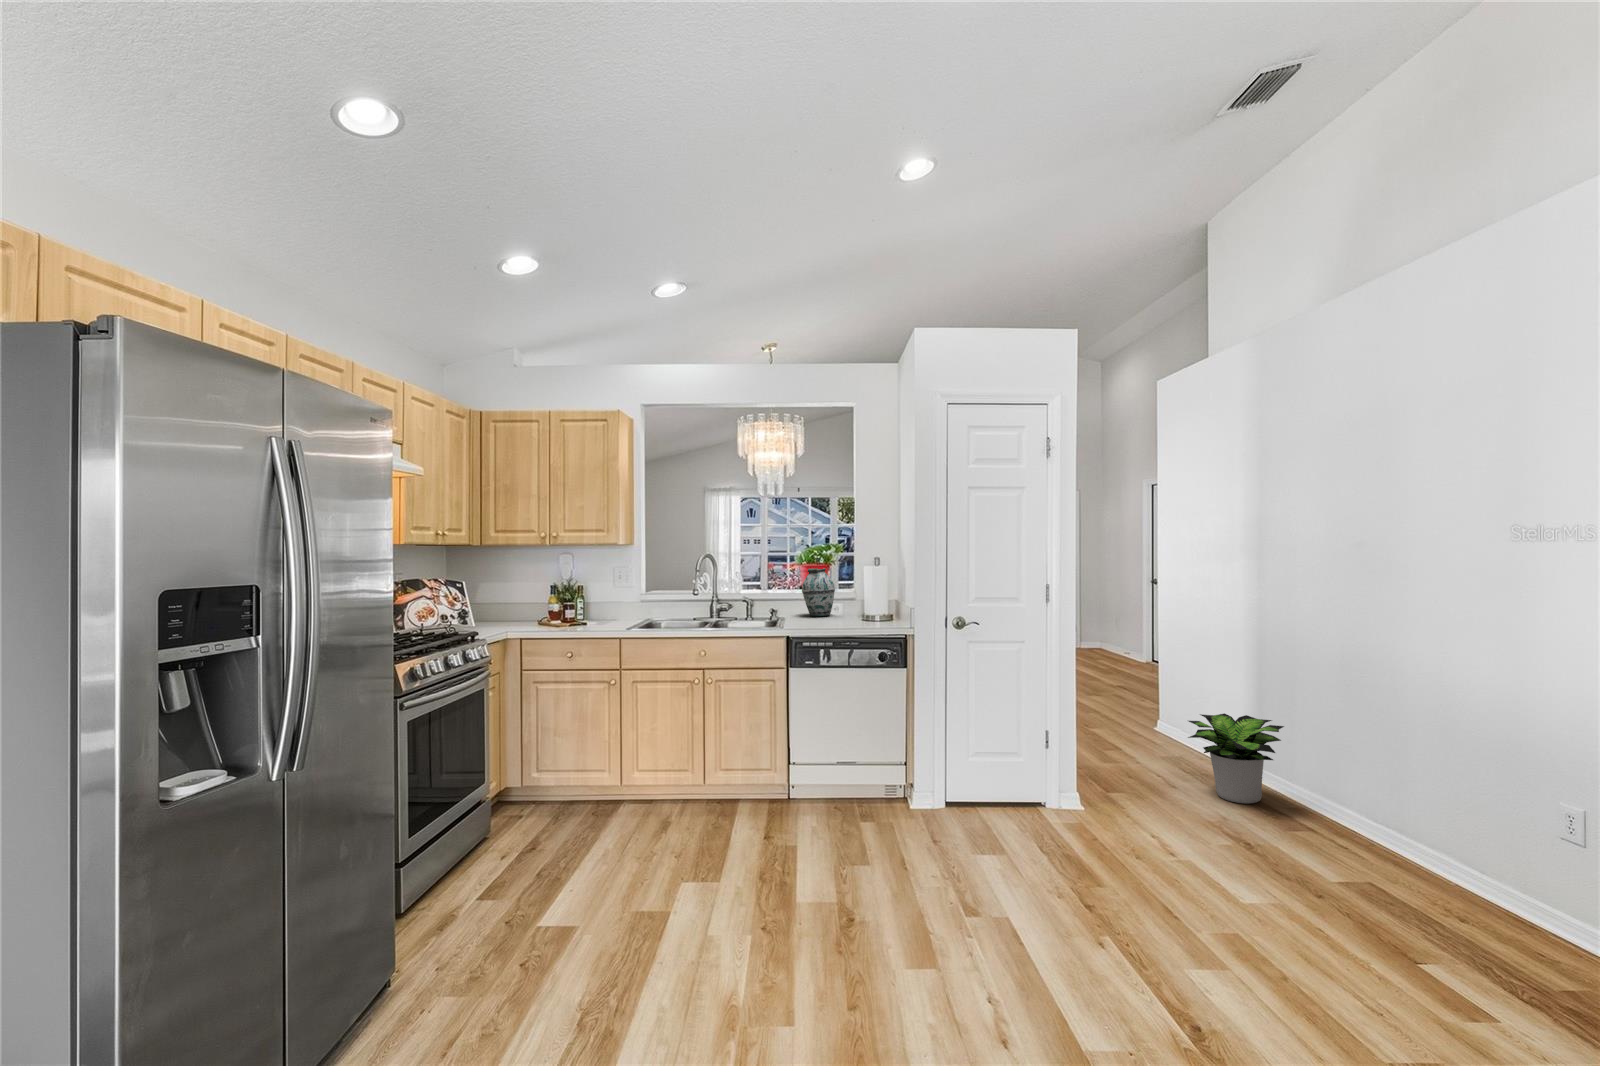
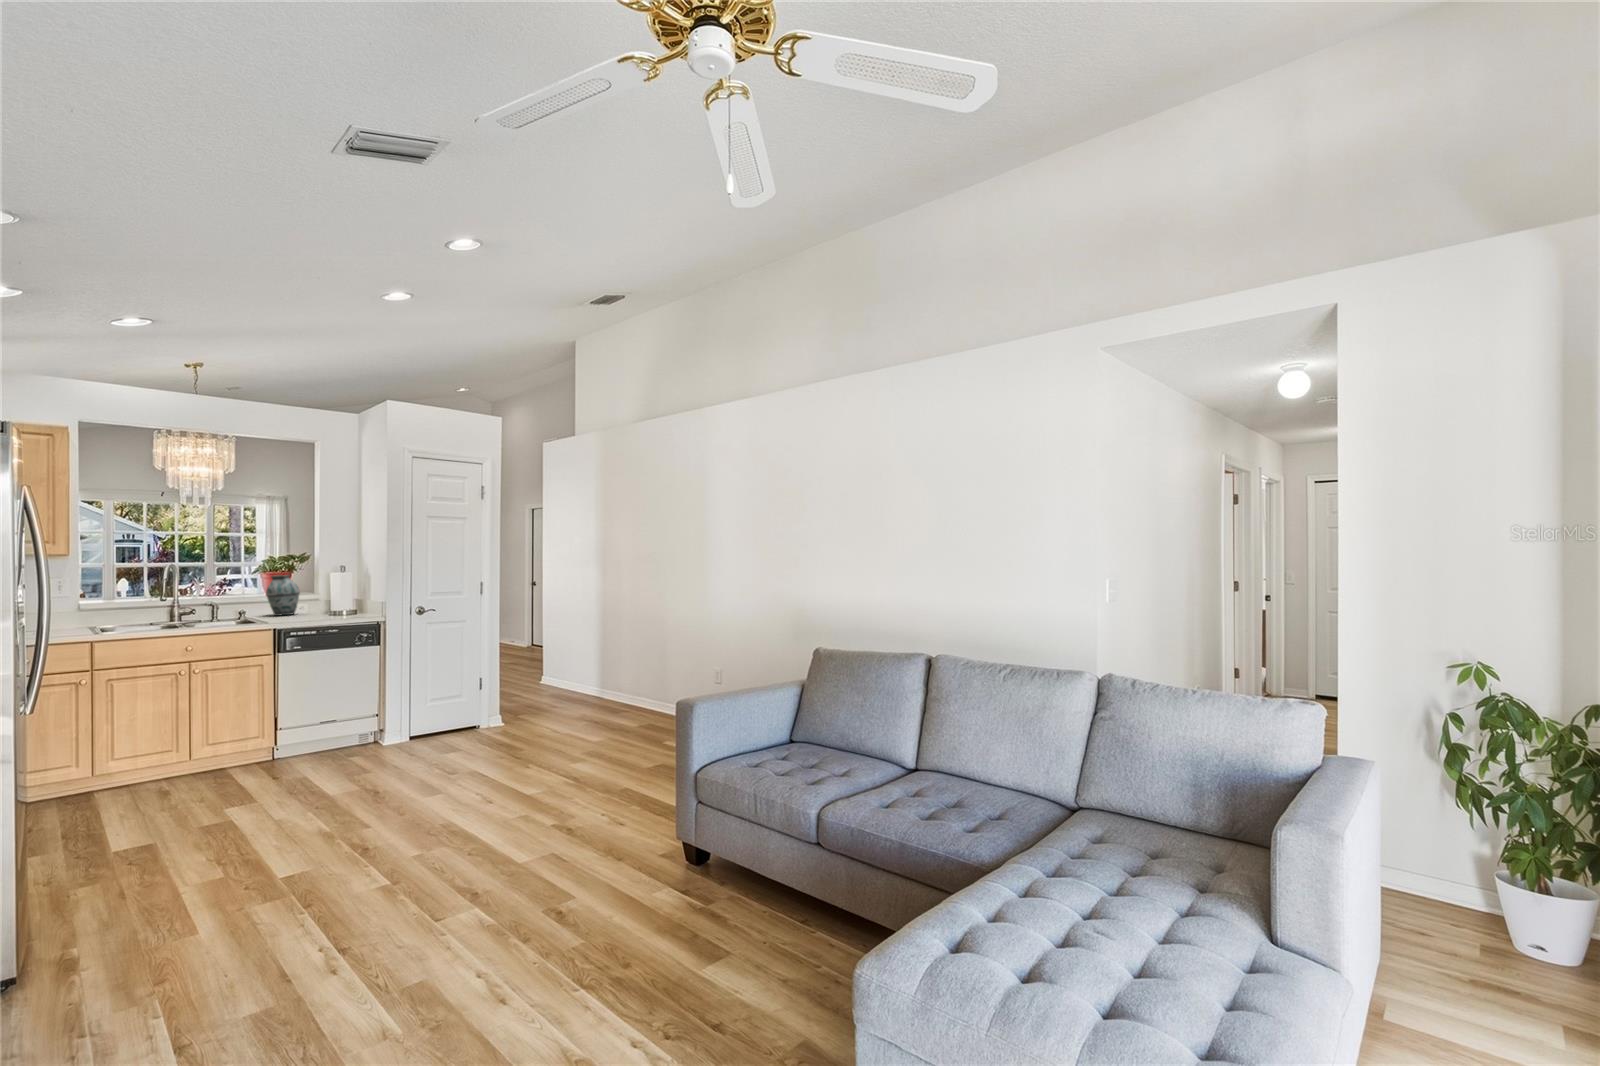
potted plant: present [1188,713,1284,804] -> none [567,656,625,706]

